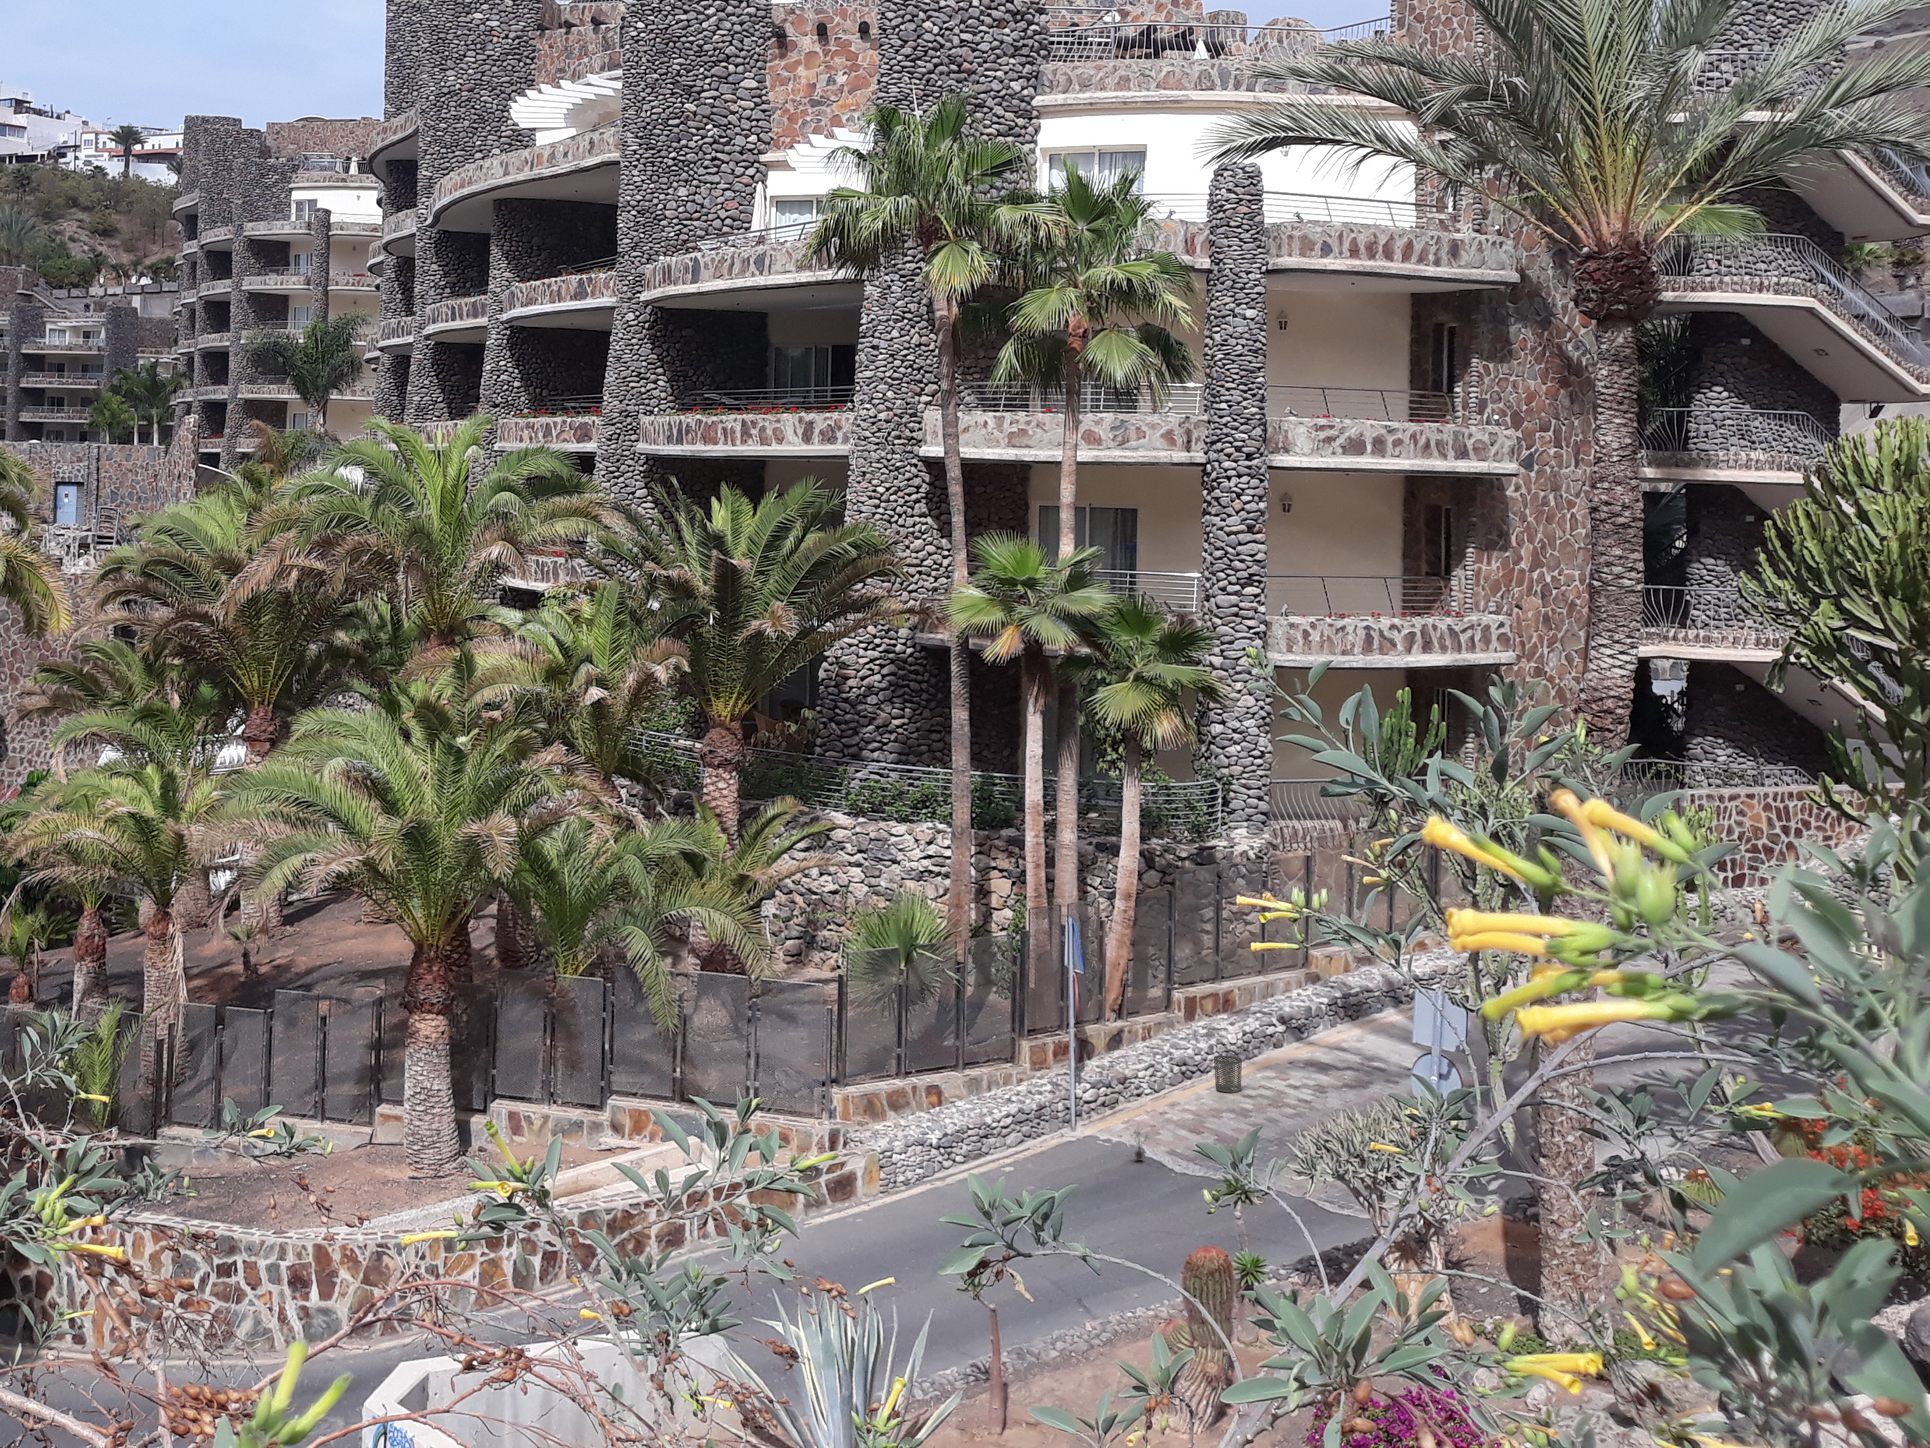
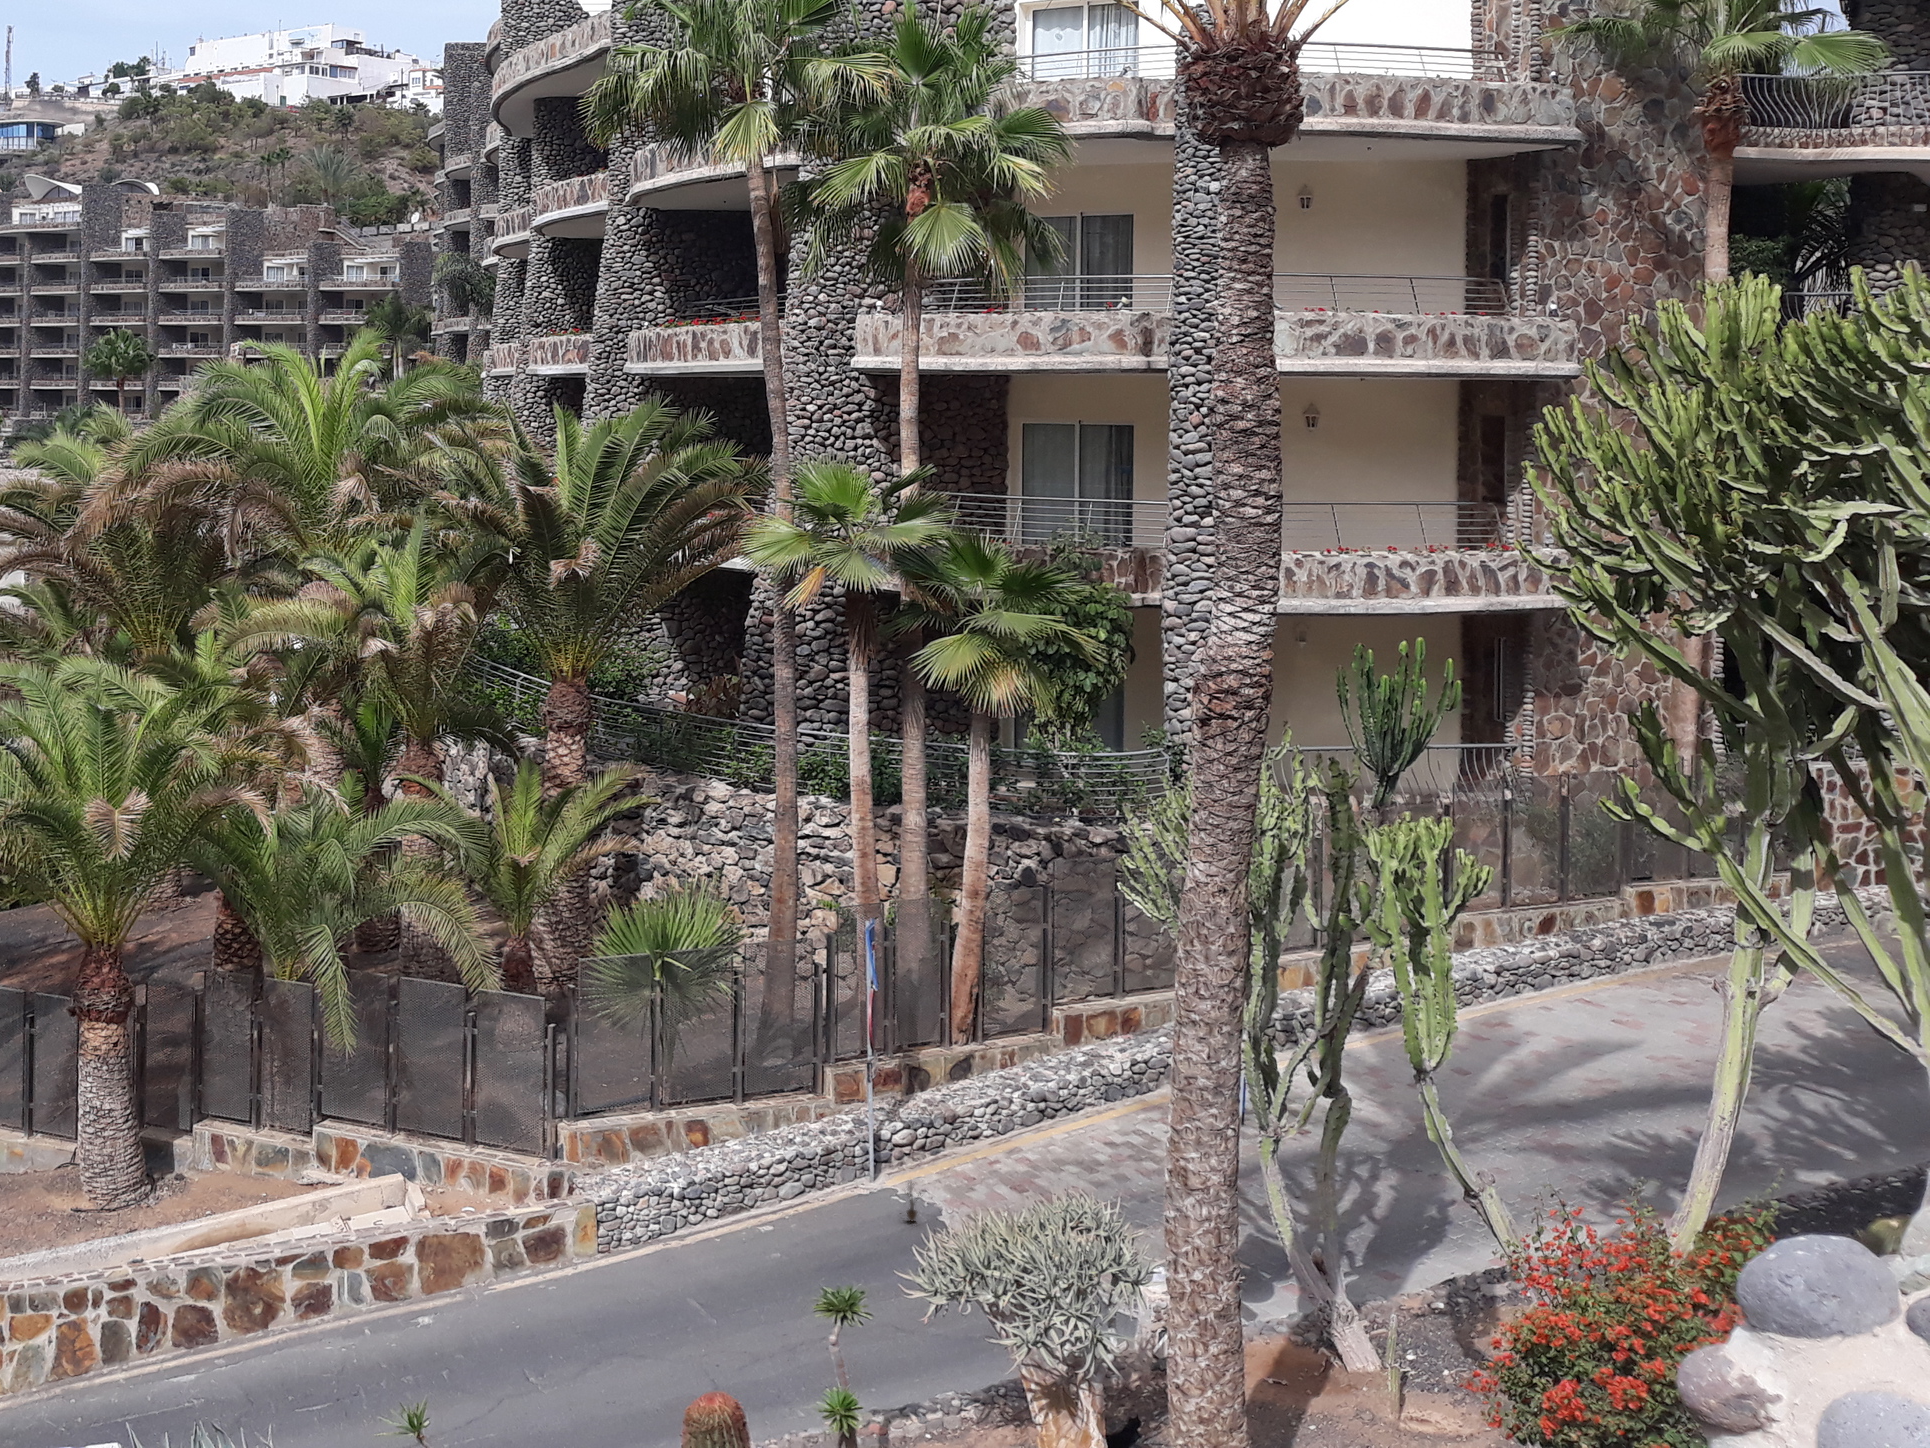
waste bin: present [1214,1056,1242,1093] -> none [1066,1085,1099,1131]

